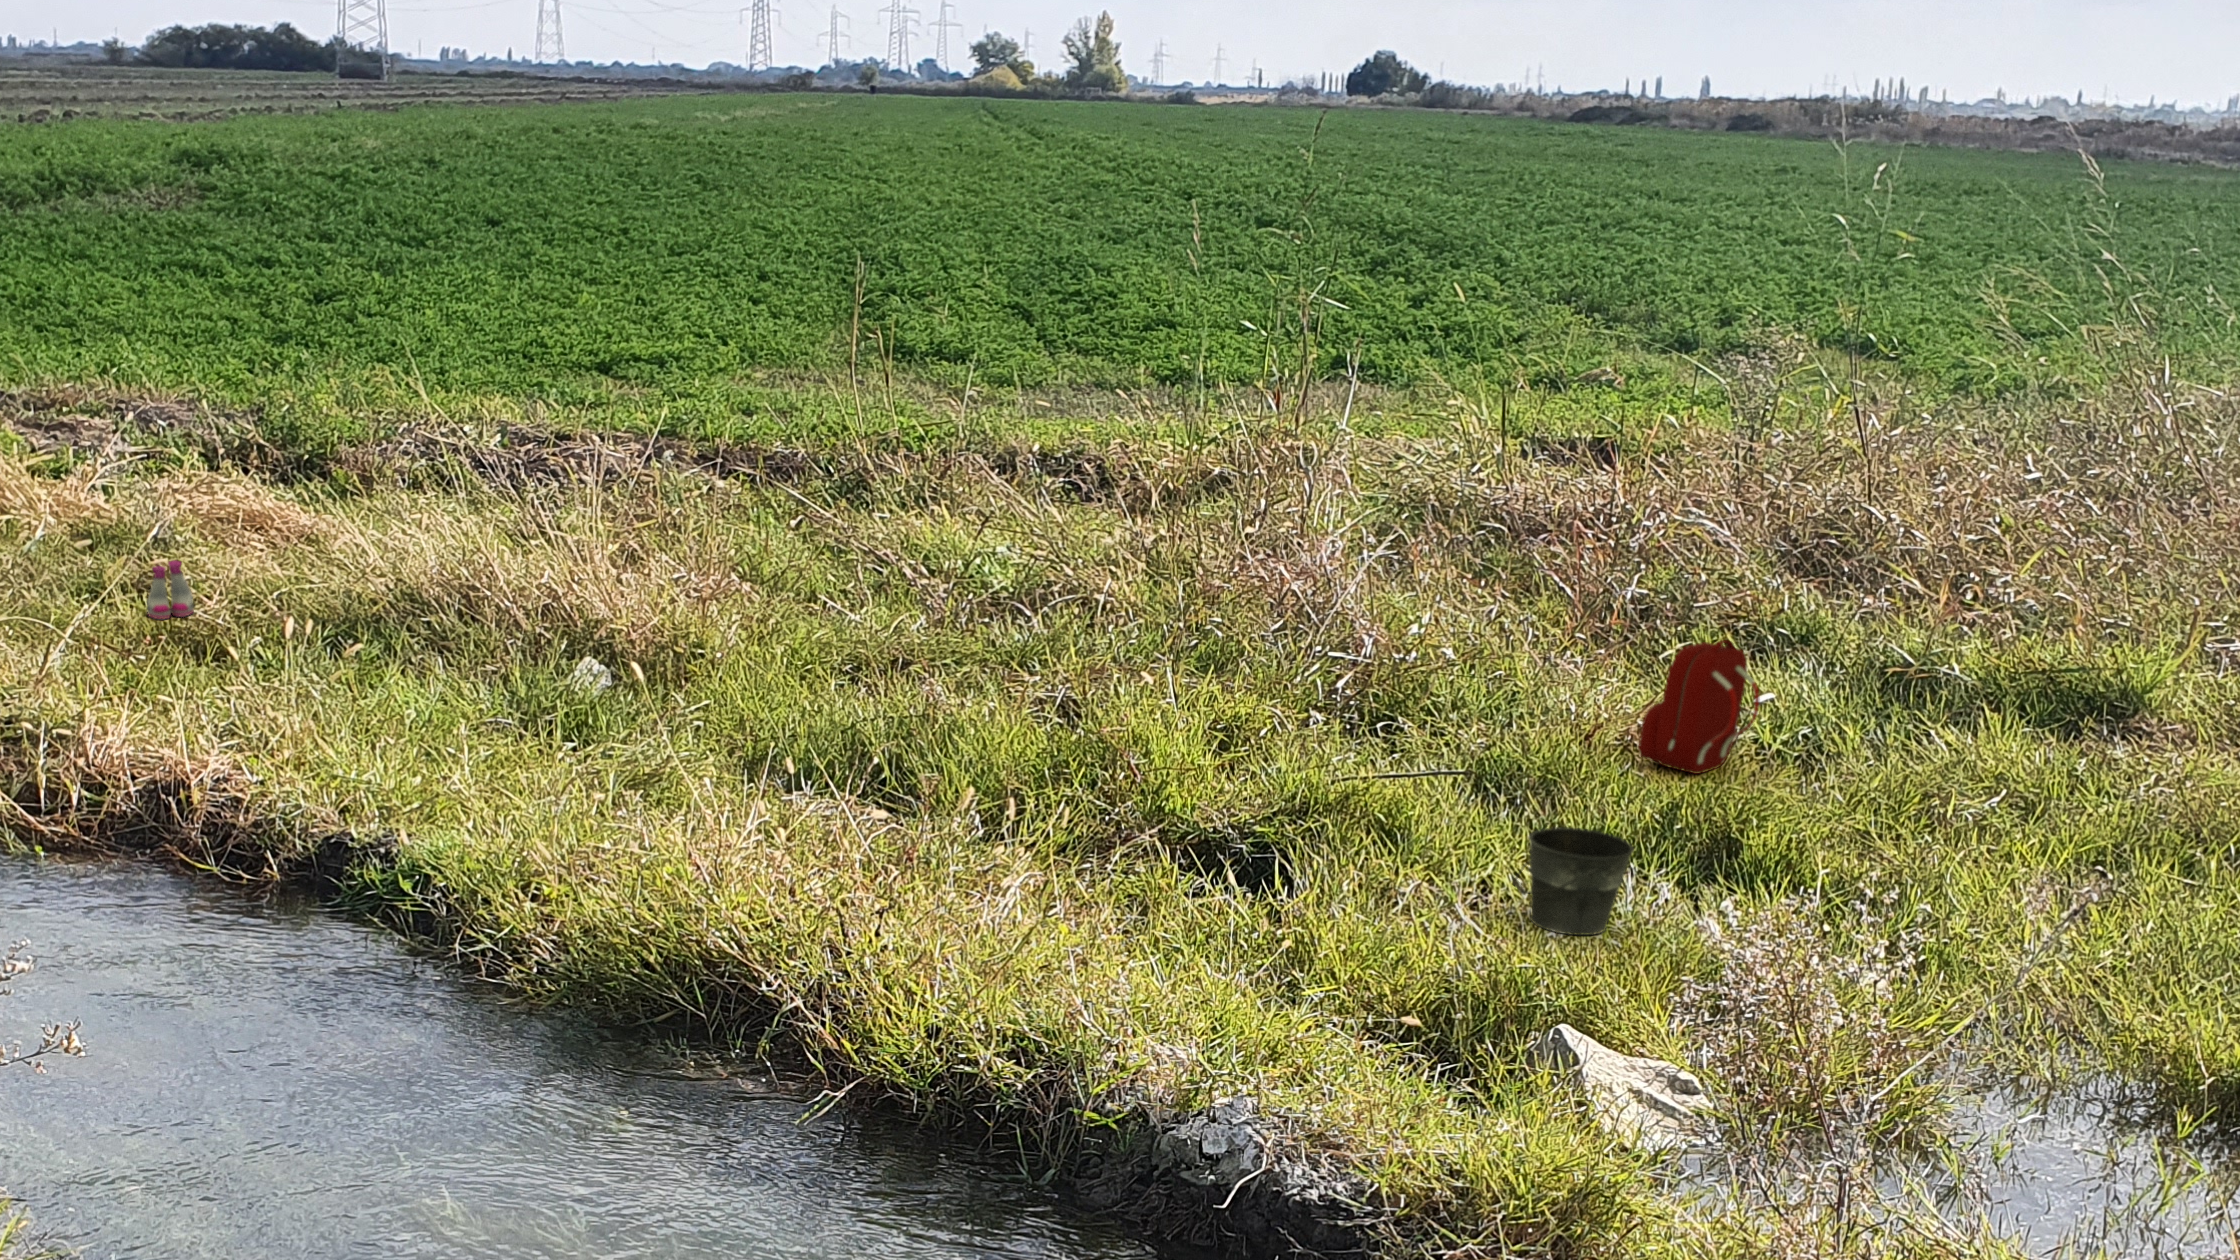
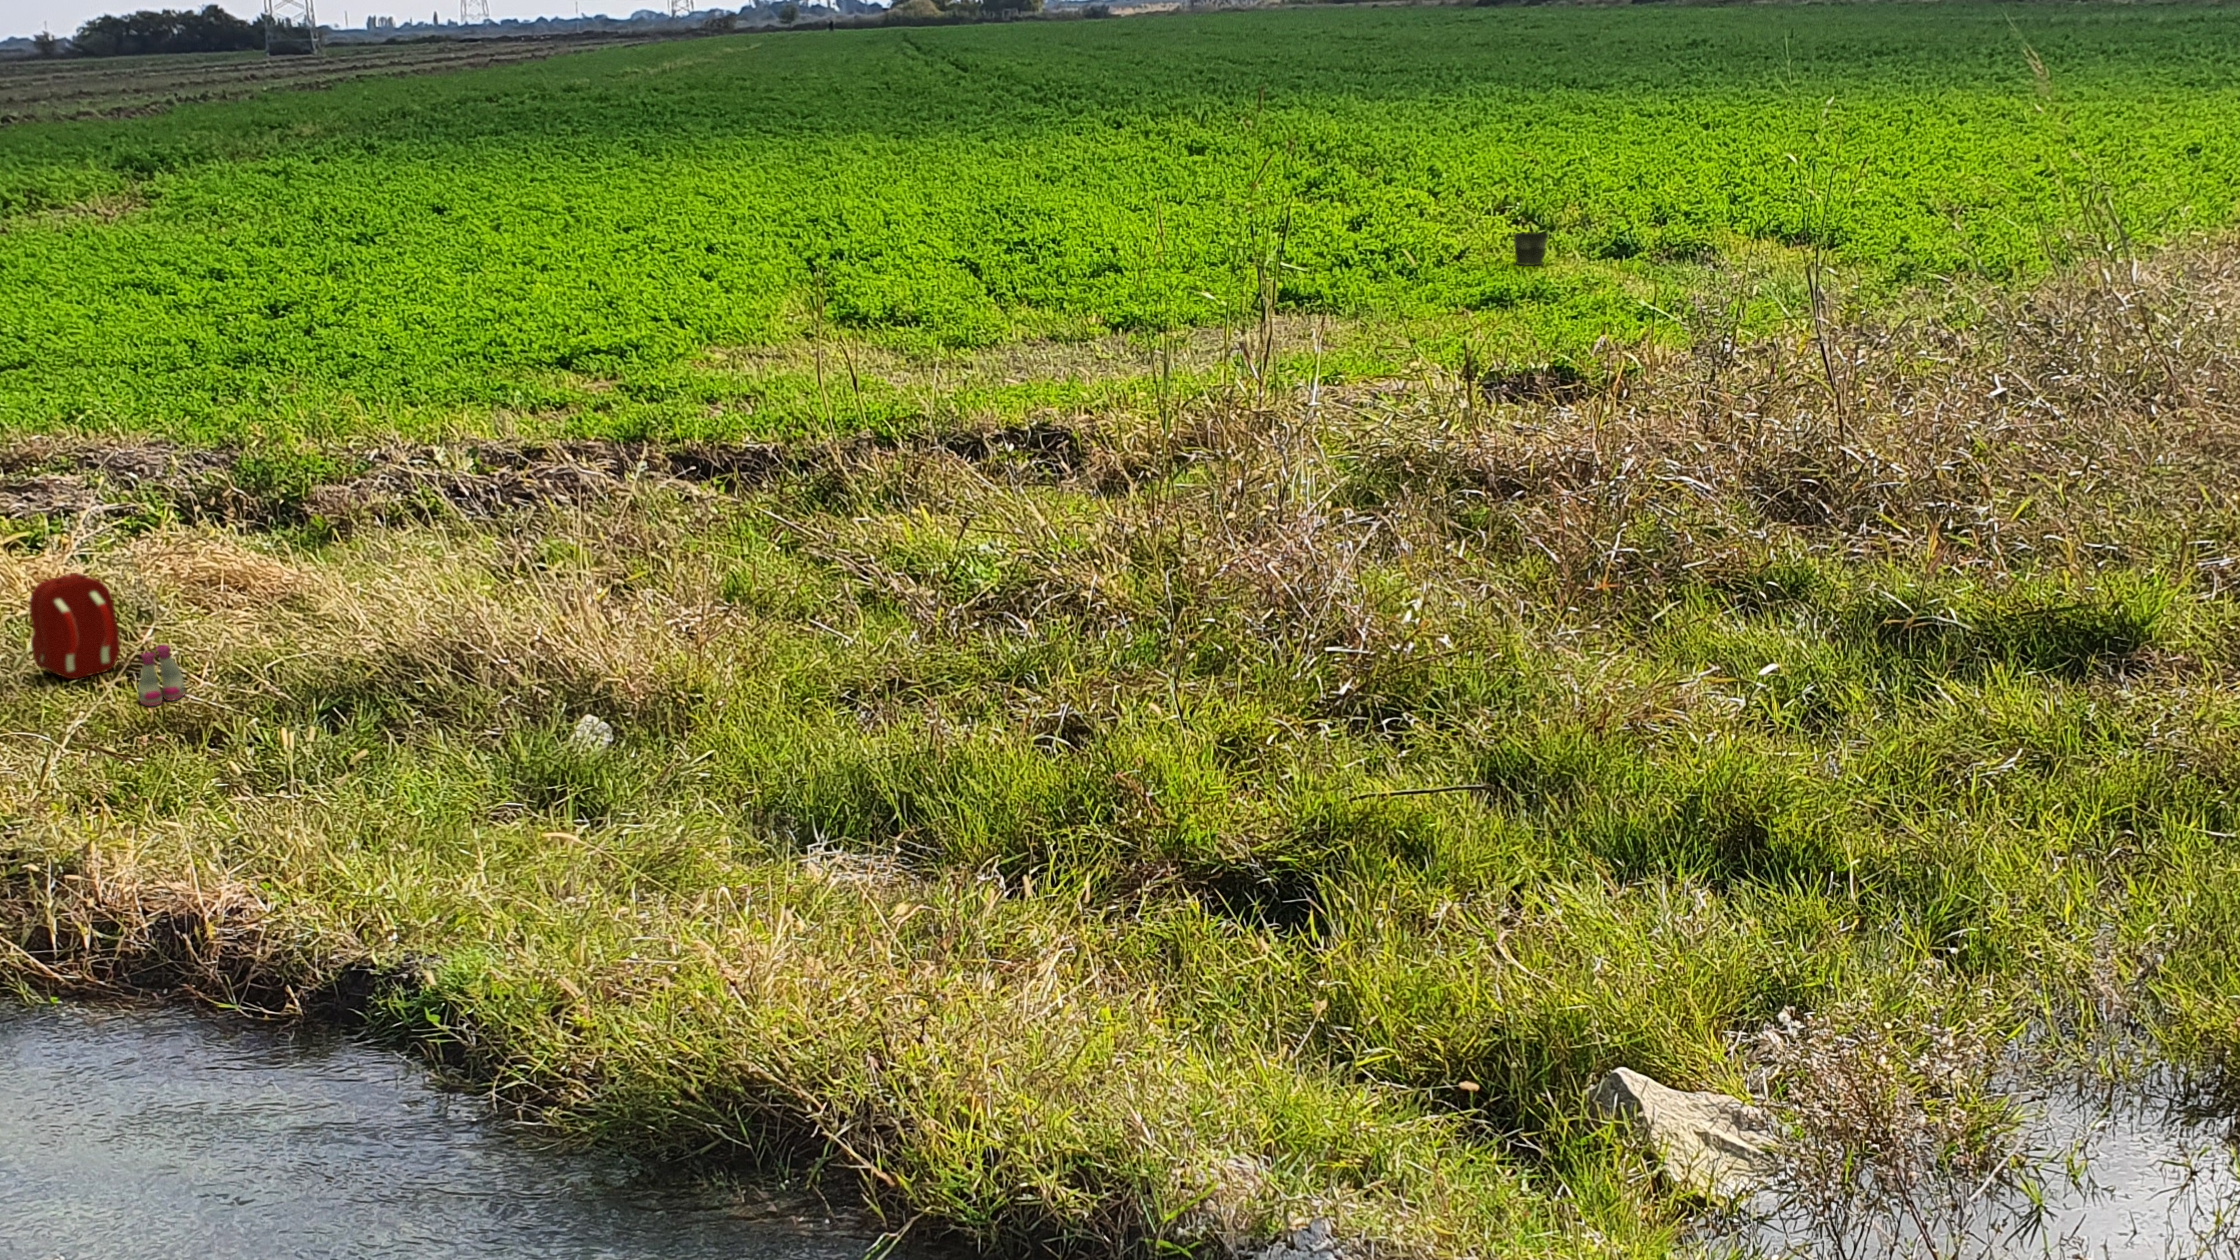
backpack: present [1638,640,1759,774] -> present [29,573,120,679]
bucket: present [1513,827,1634,935] -> present [1510,232,1548,265]

